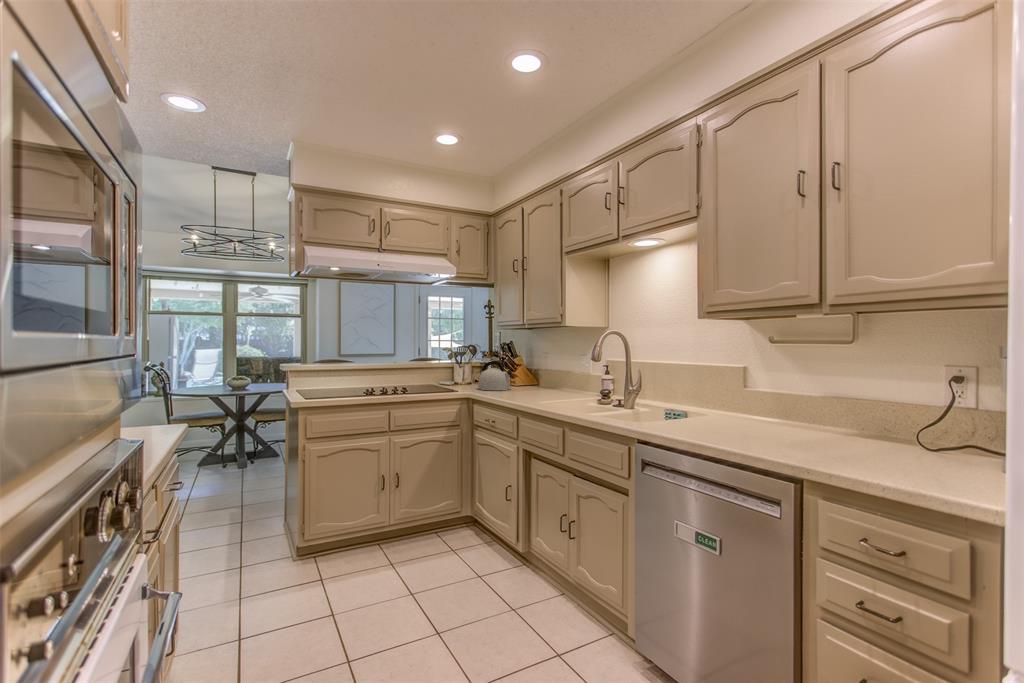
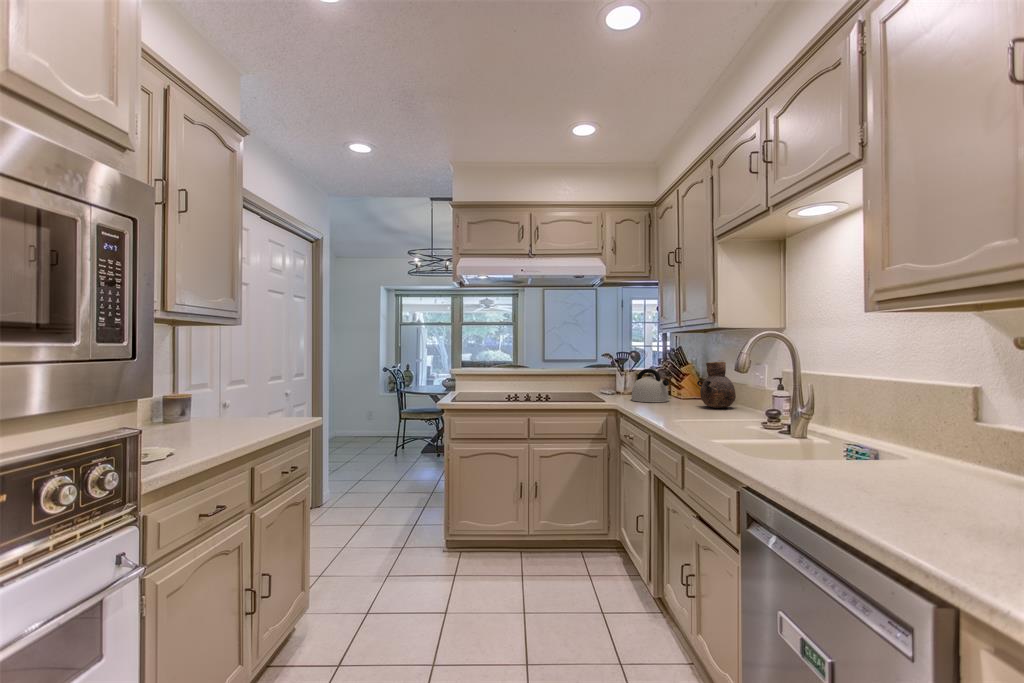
vase: none [539,354,568,392] -> present [697,362,736,408]

